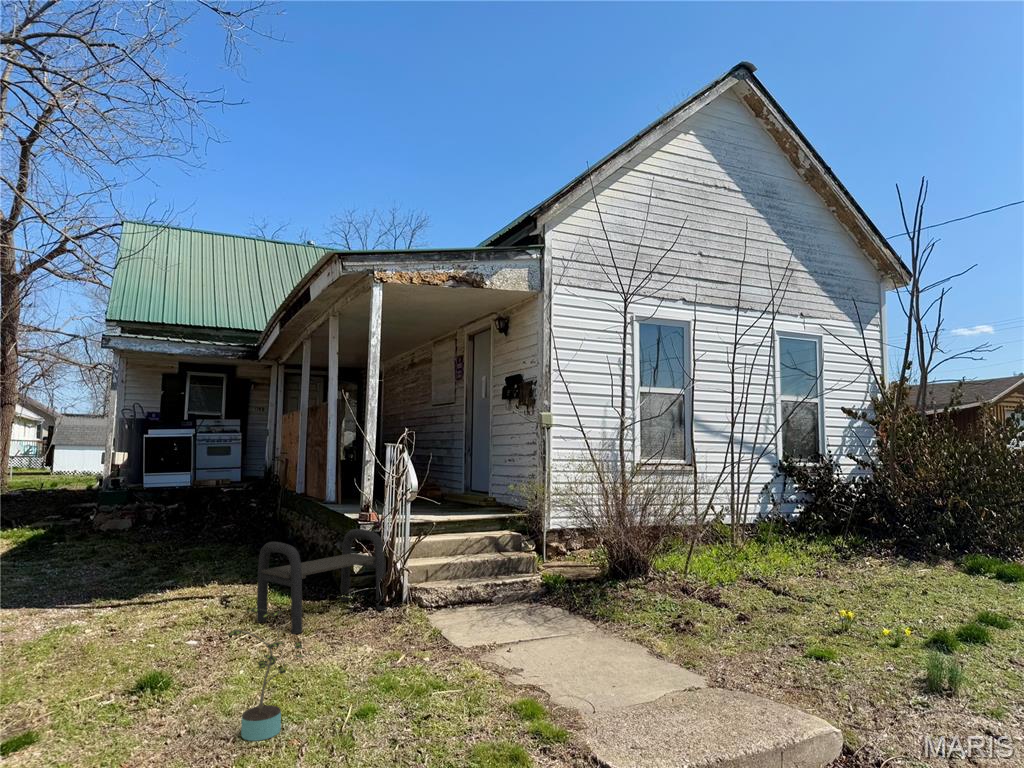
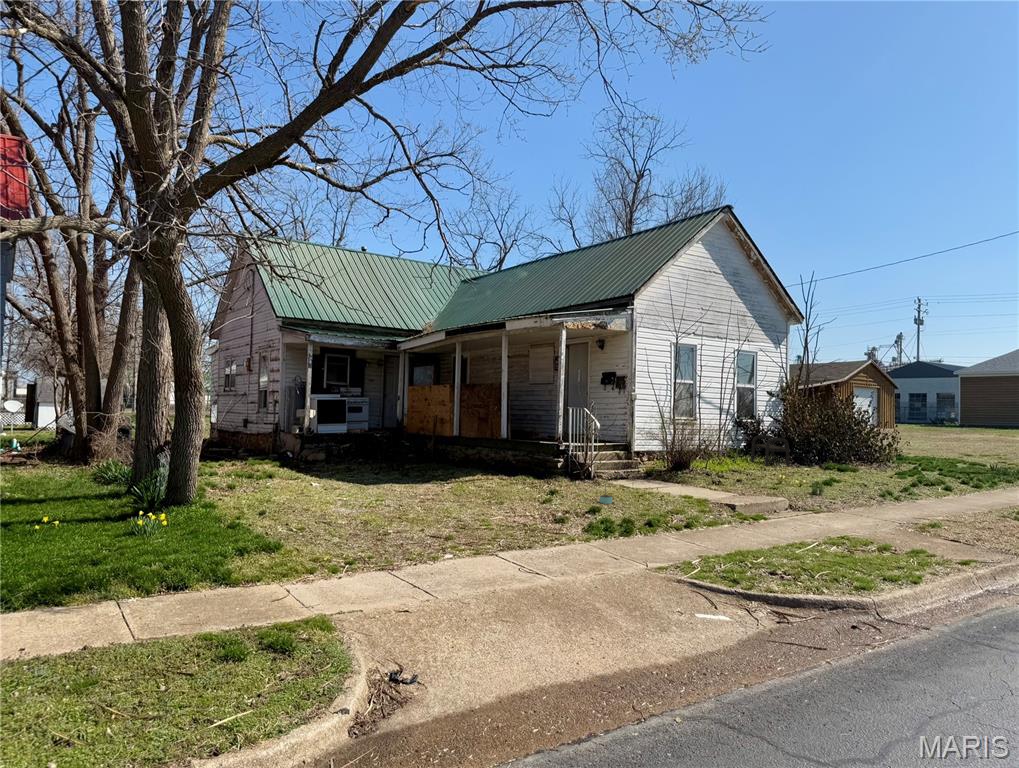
bench: present [257,529,386,634] -> present [751,435,790,466]

